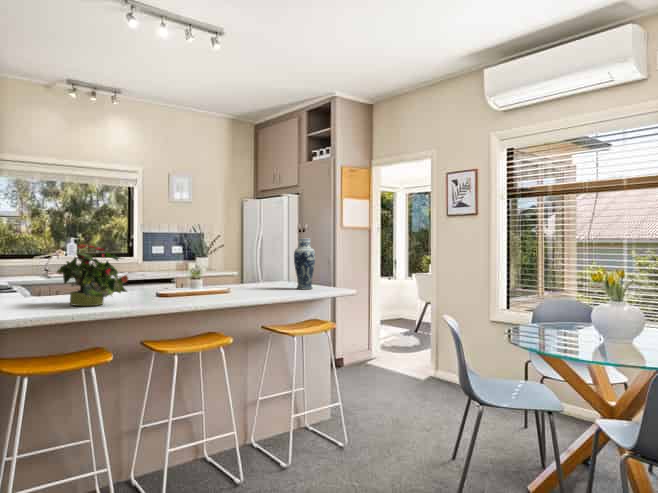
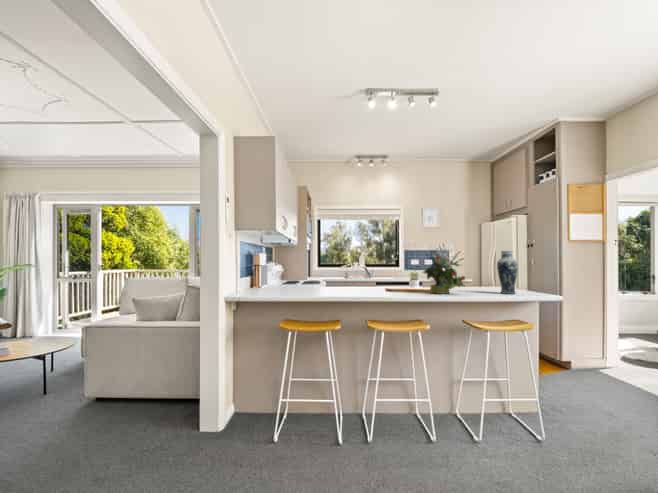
potted plant: present [57,244,128,306] -> present [424,257,465,294]

